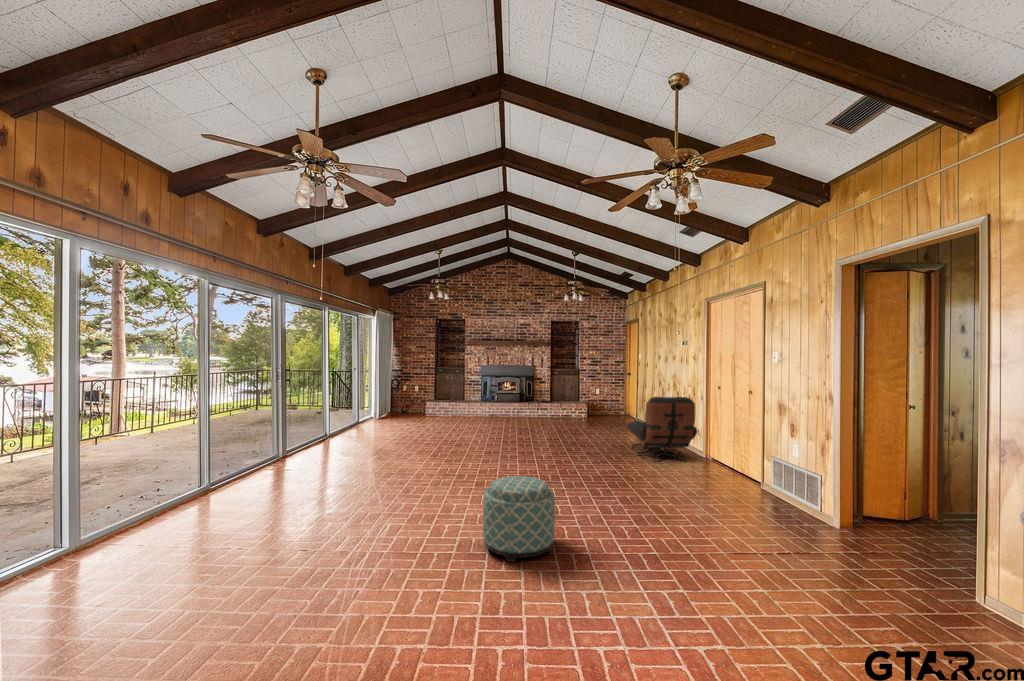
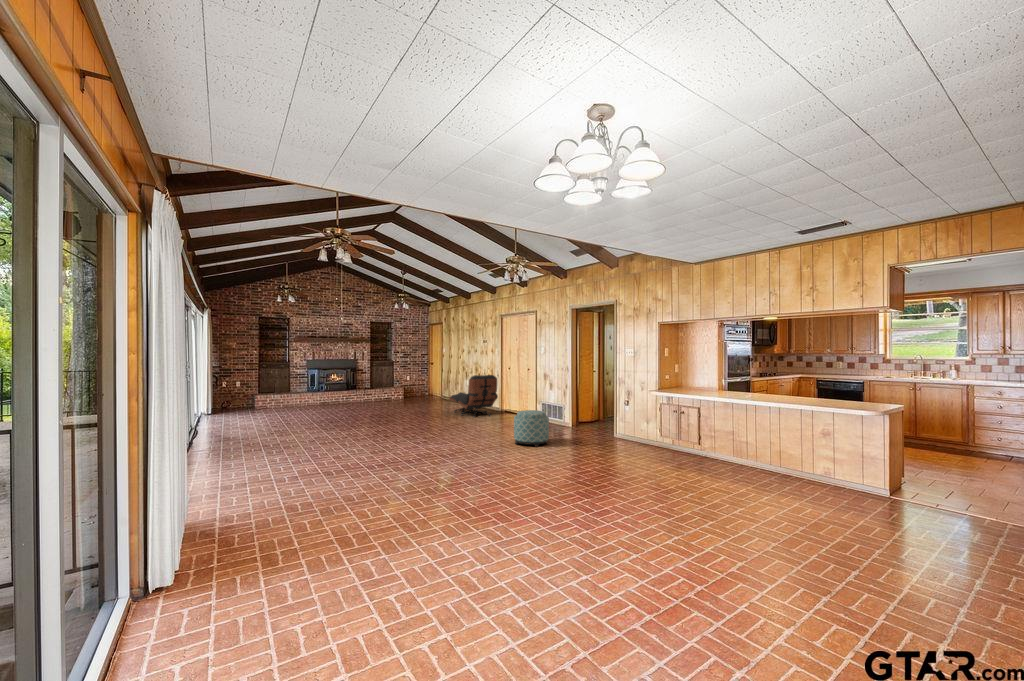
ottoman: present [483,476,555,562] -> present [514,410,549,447]

